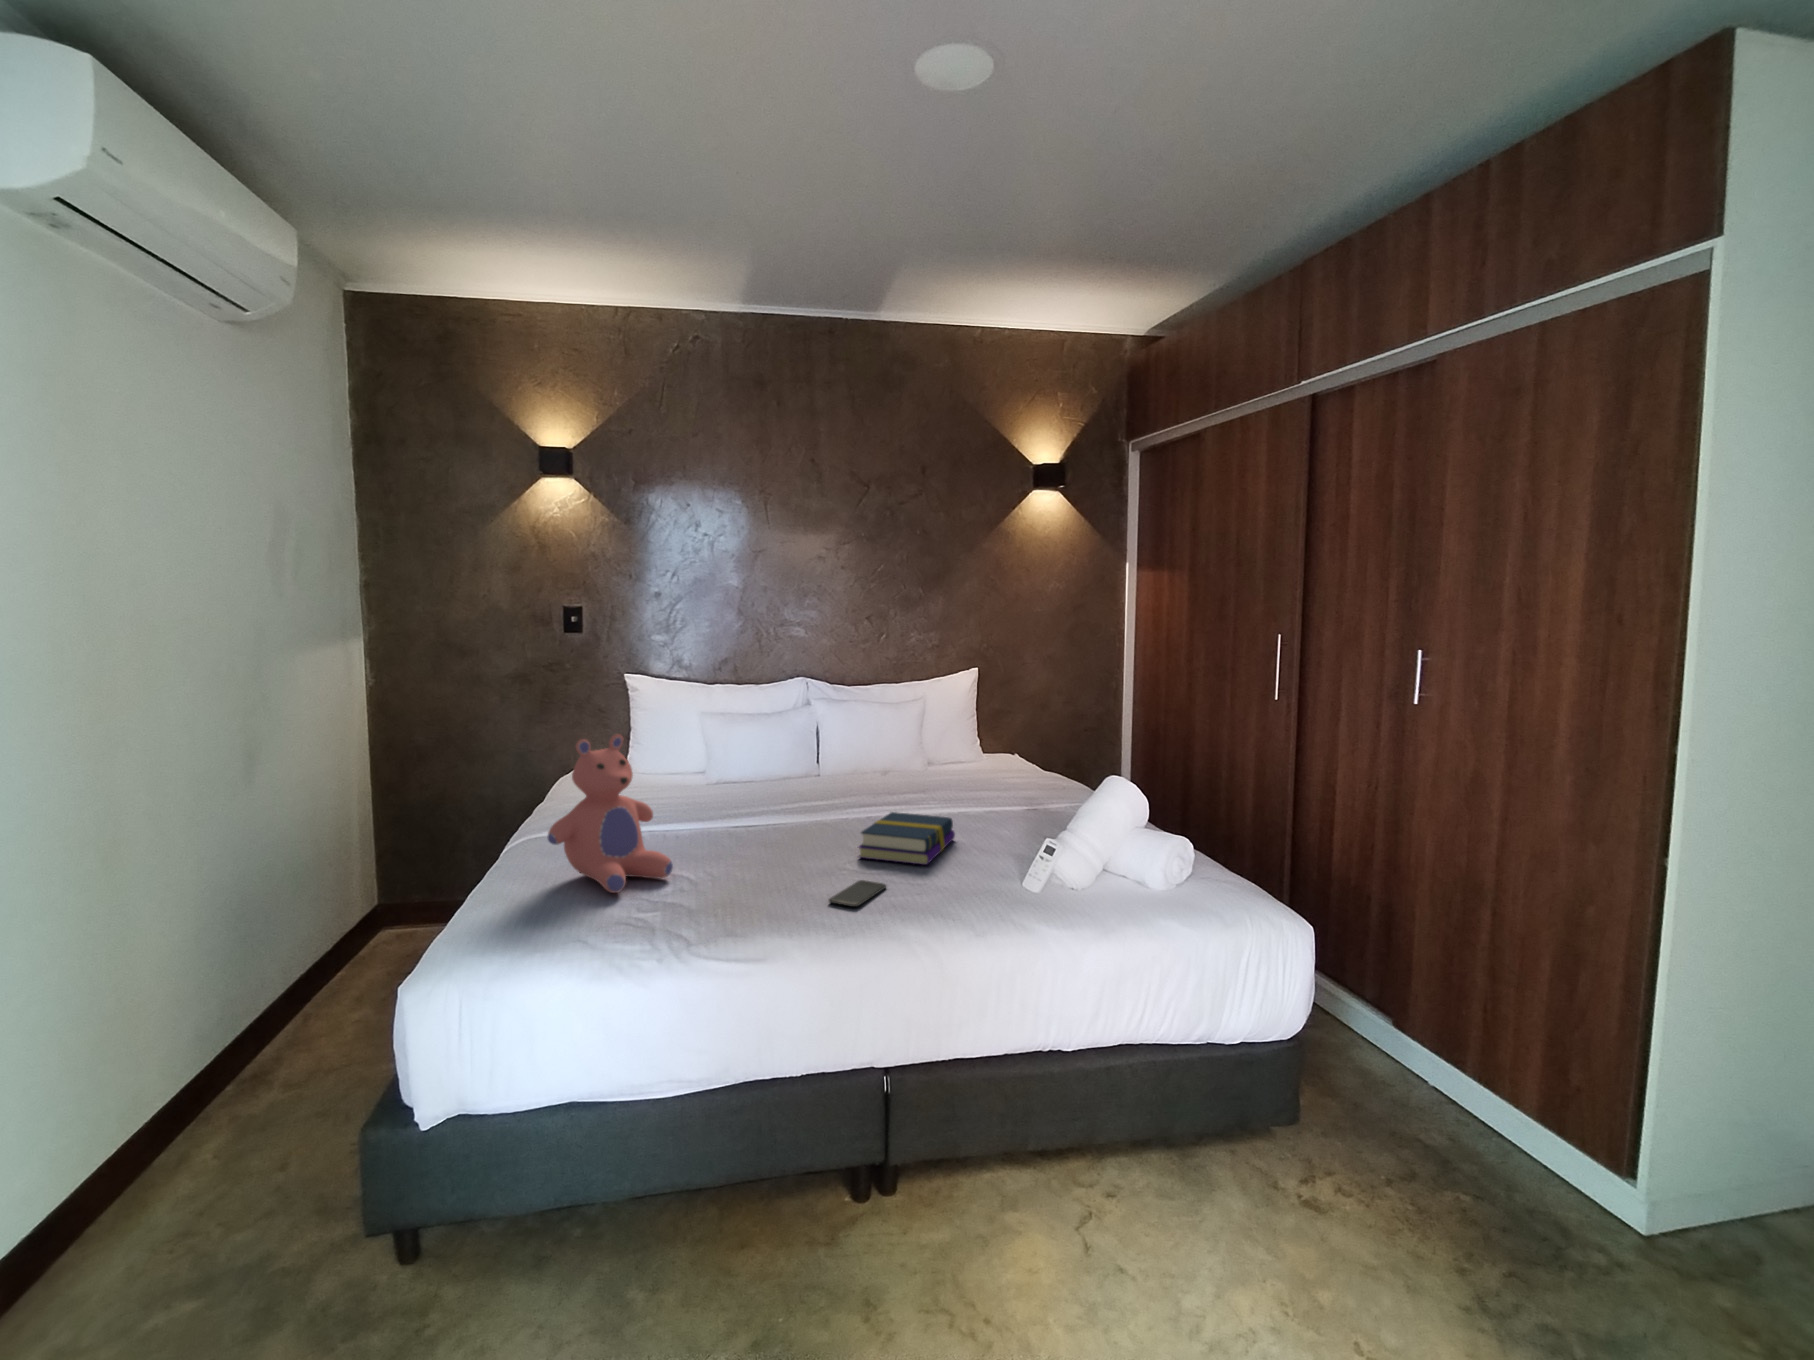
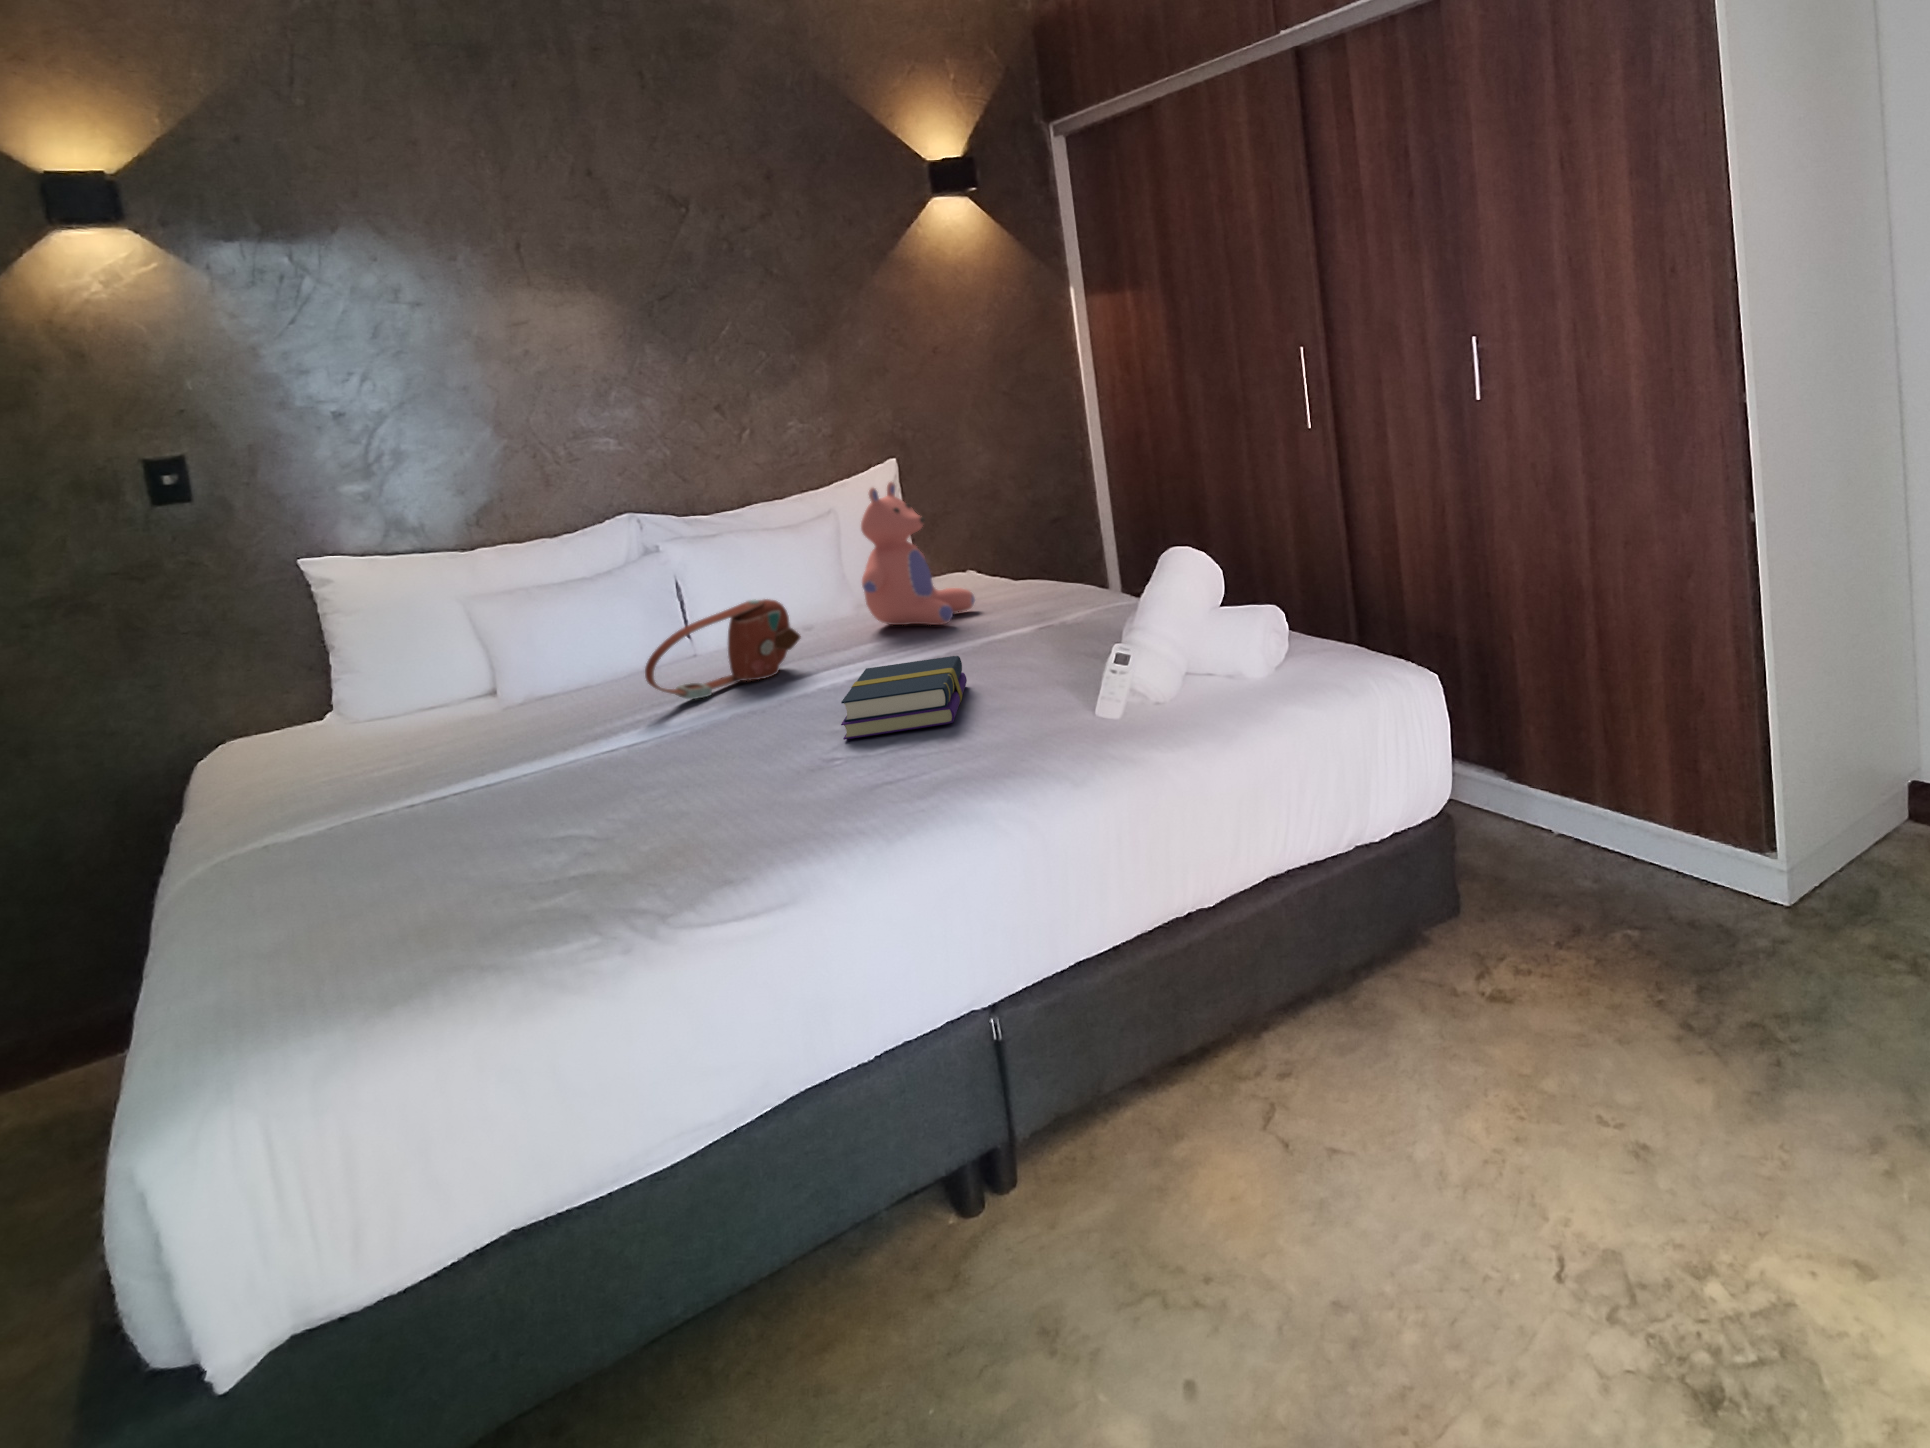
teddy bear: present [548,734,673,893] -> present [861,482,975,625]
handbag: none [768,749,870,805] -> present [645,599,801,699]
smartphone: present [829,880,886,907] -> none [841,760,913,803]

